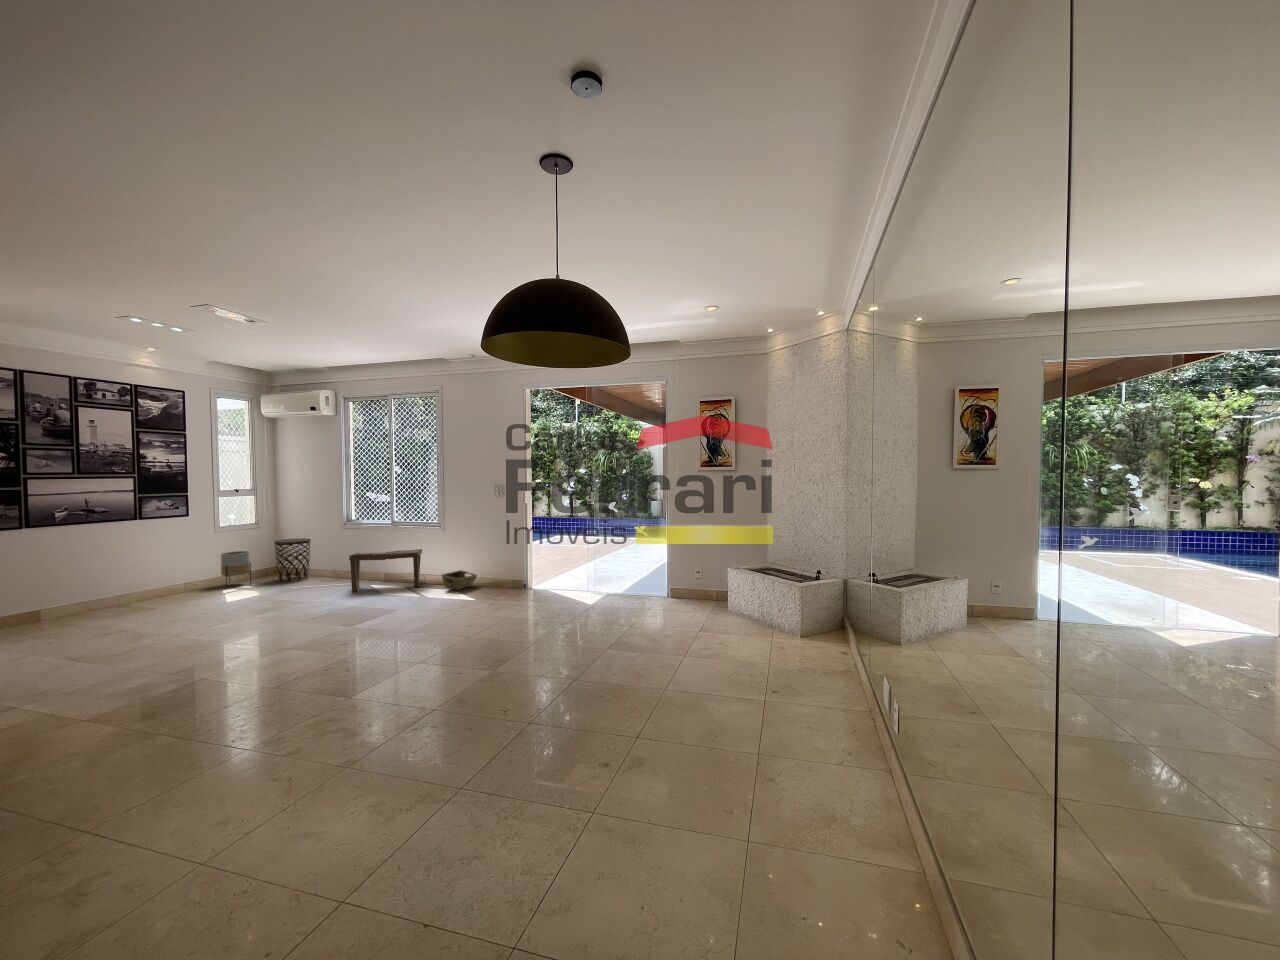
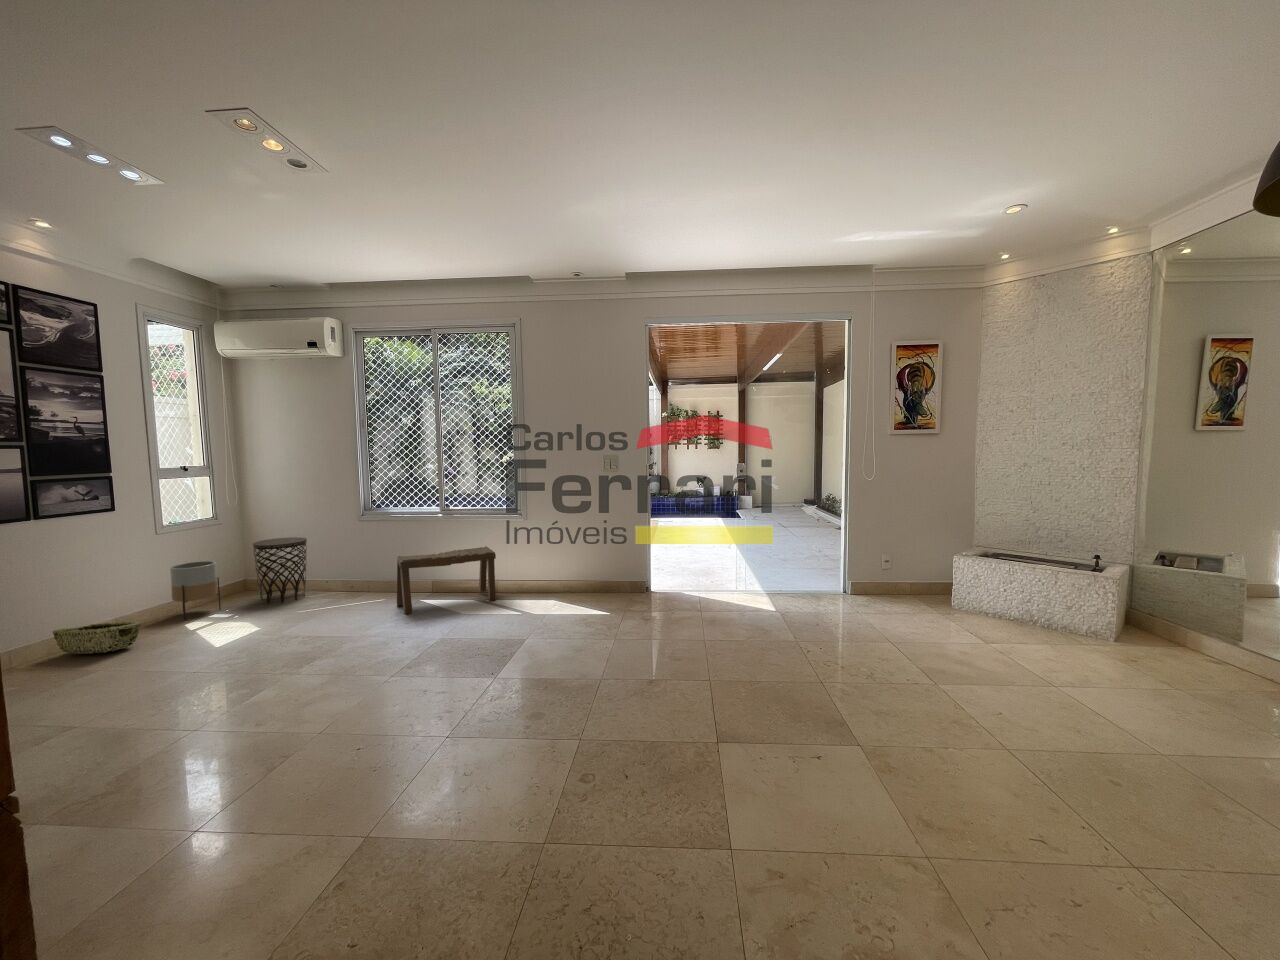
woven basket: present [442,570,477,590] -> present [53,622,141,654]

